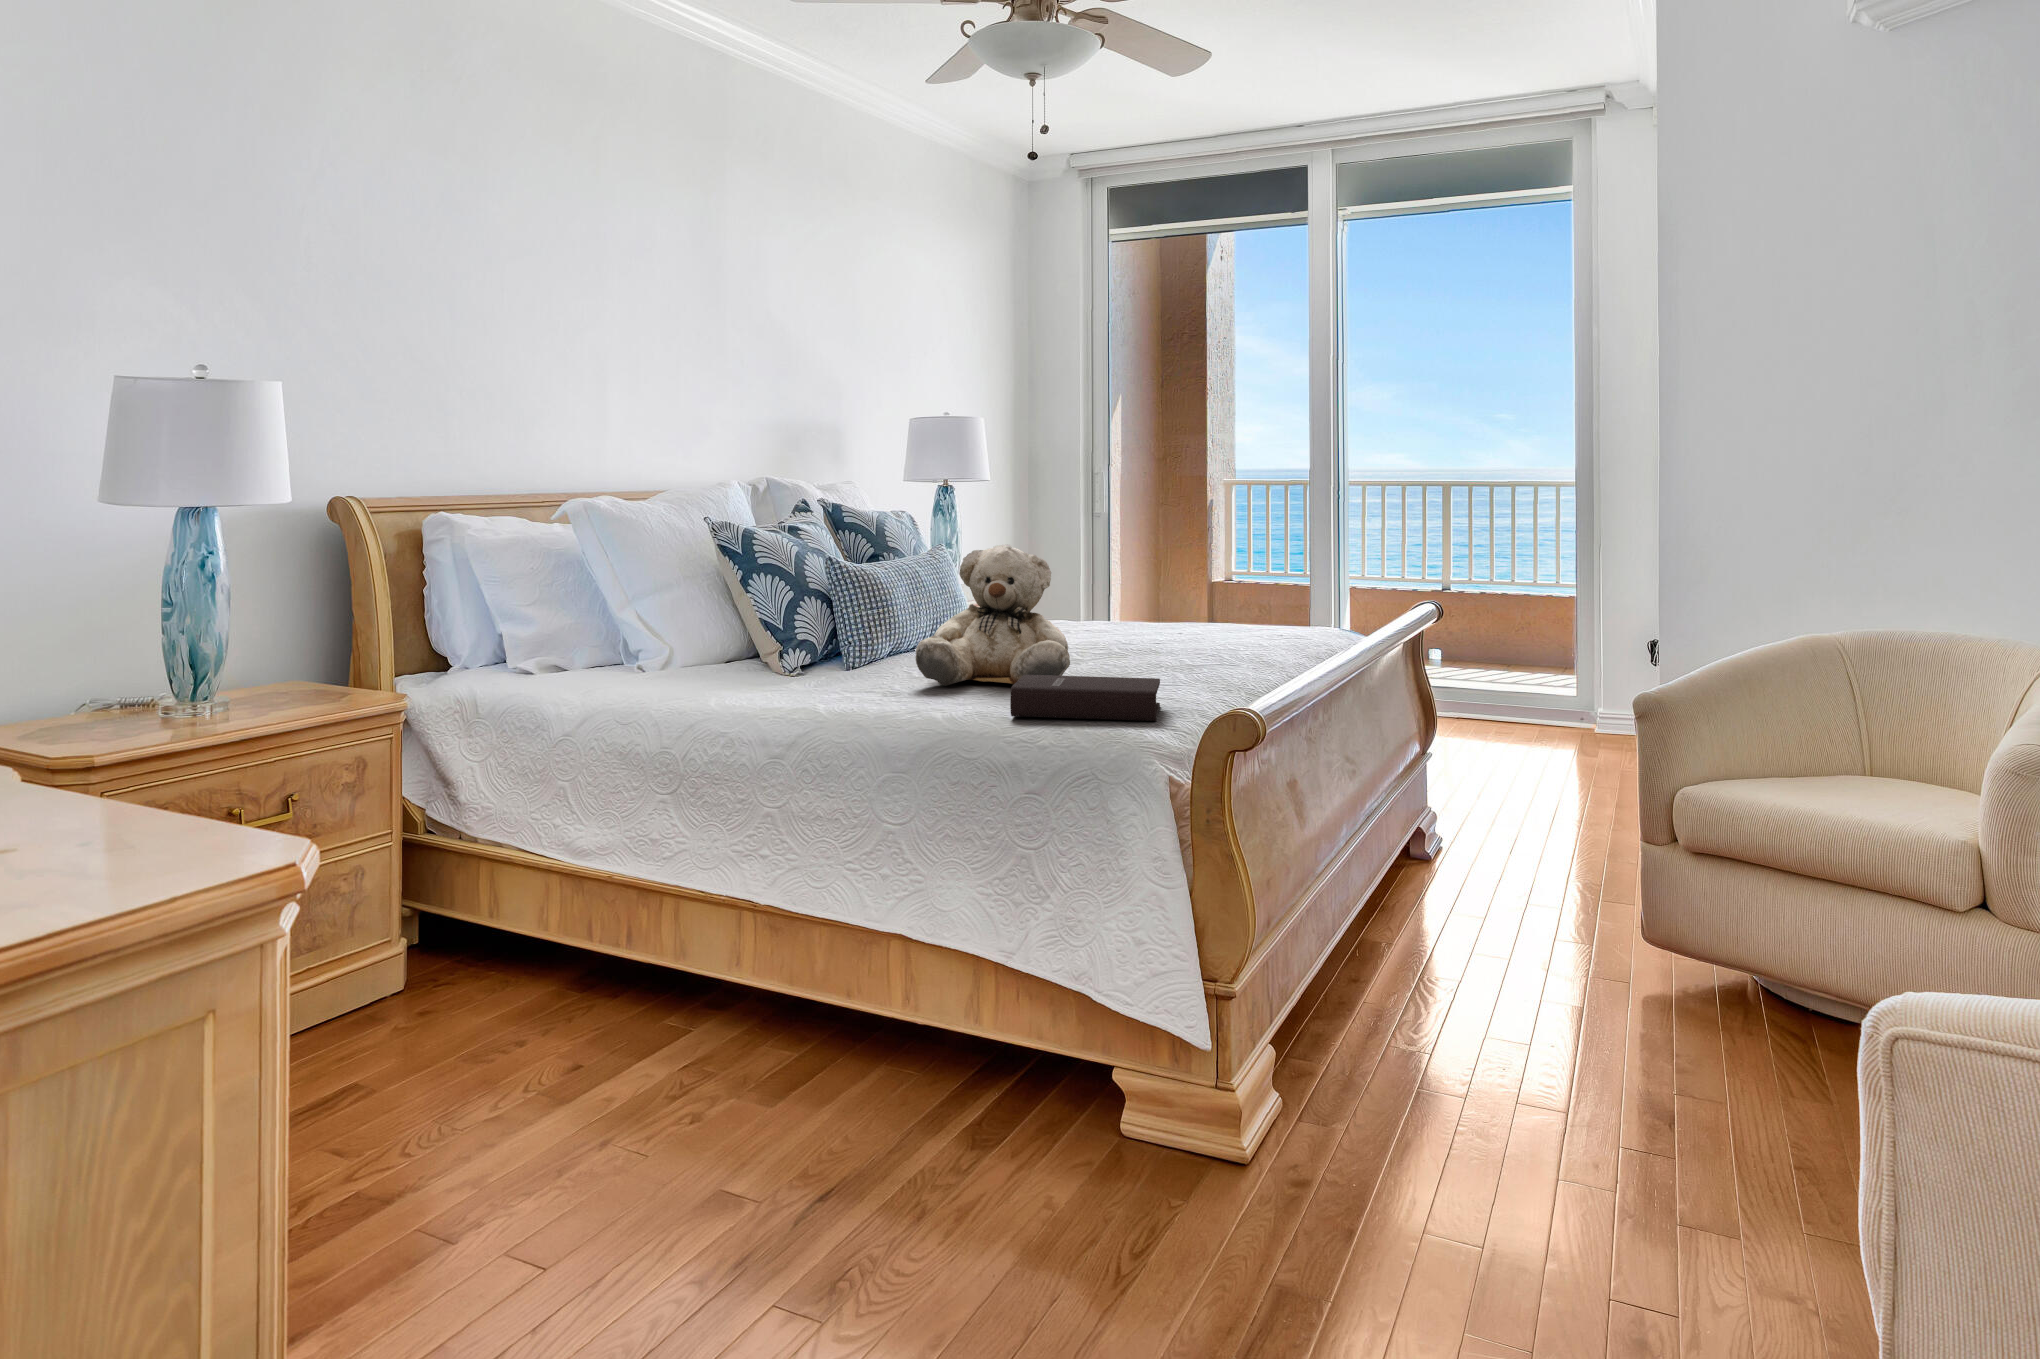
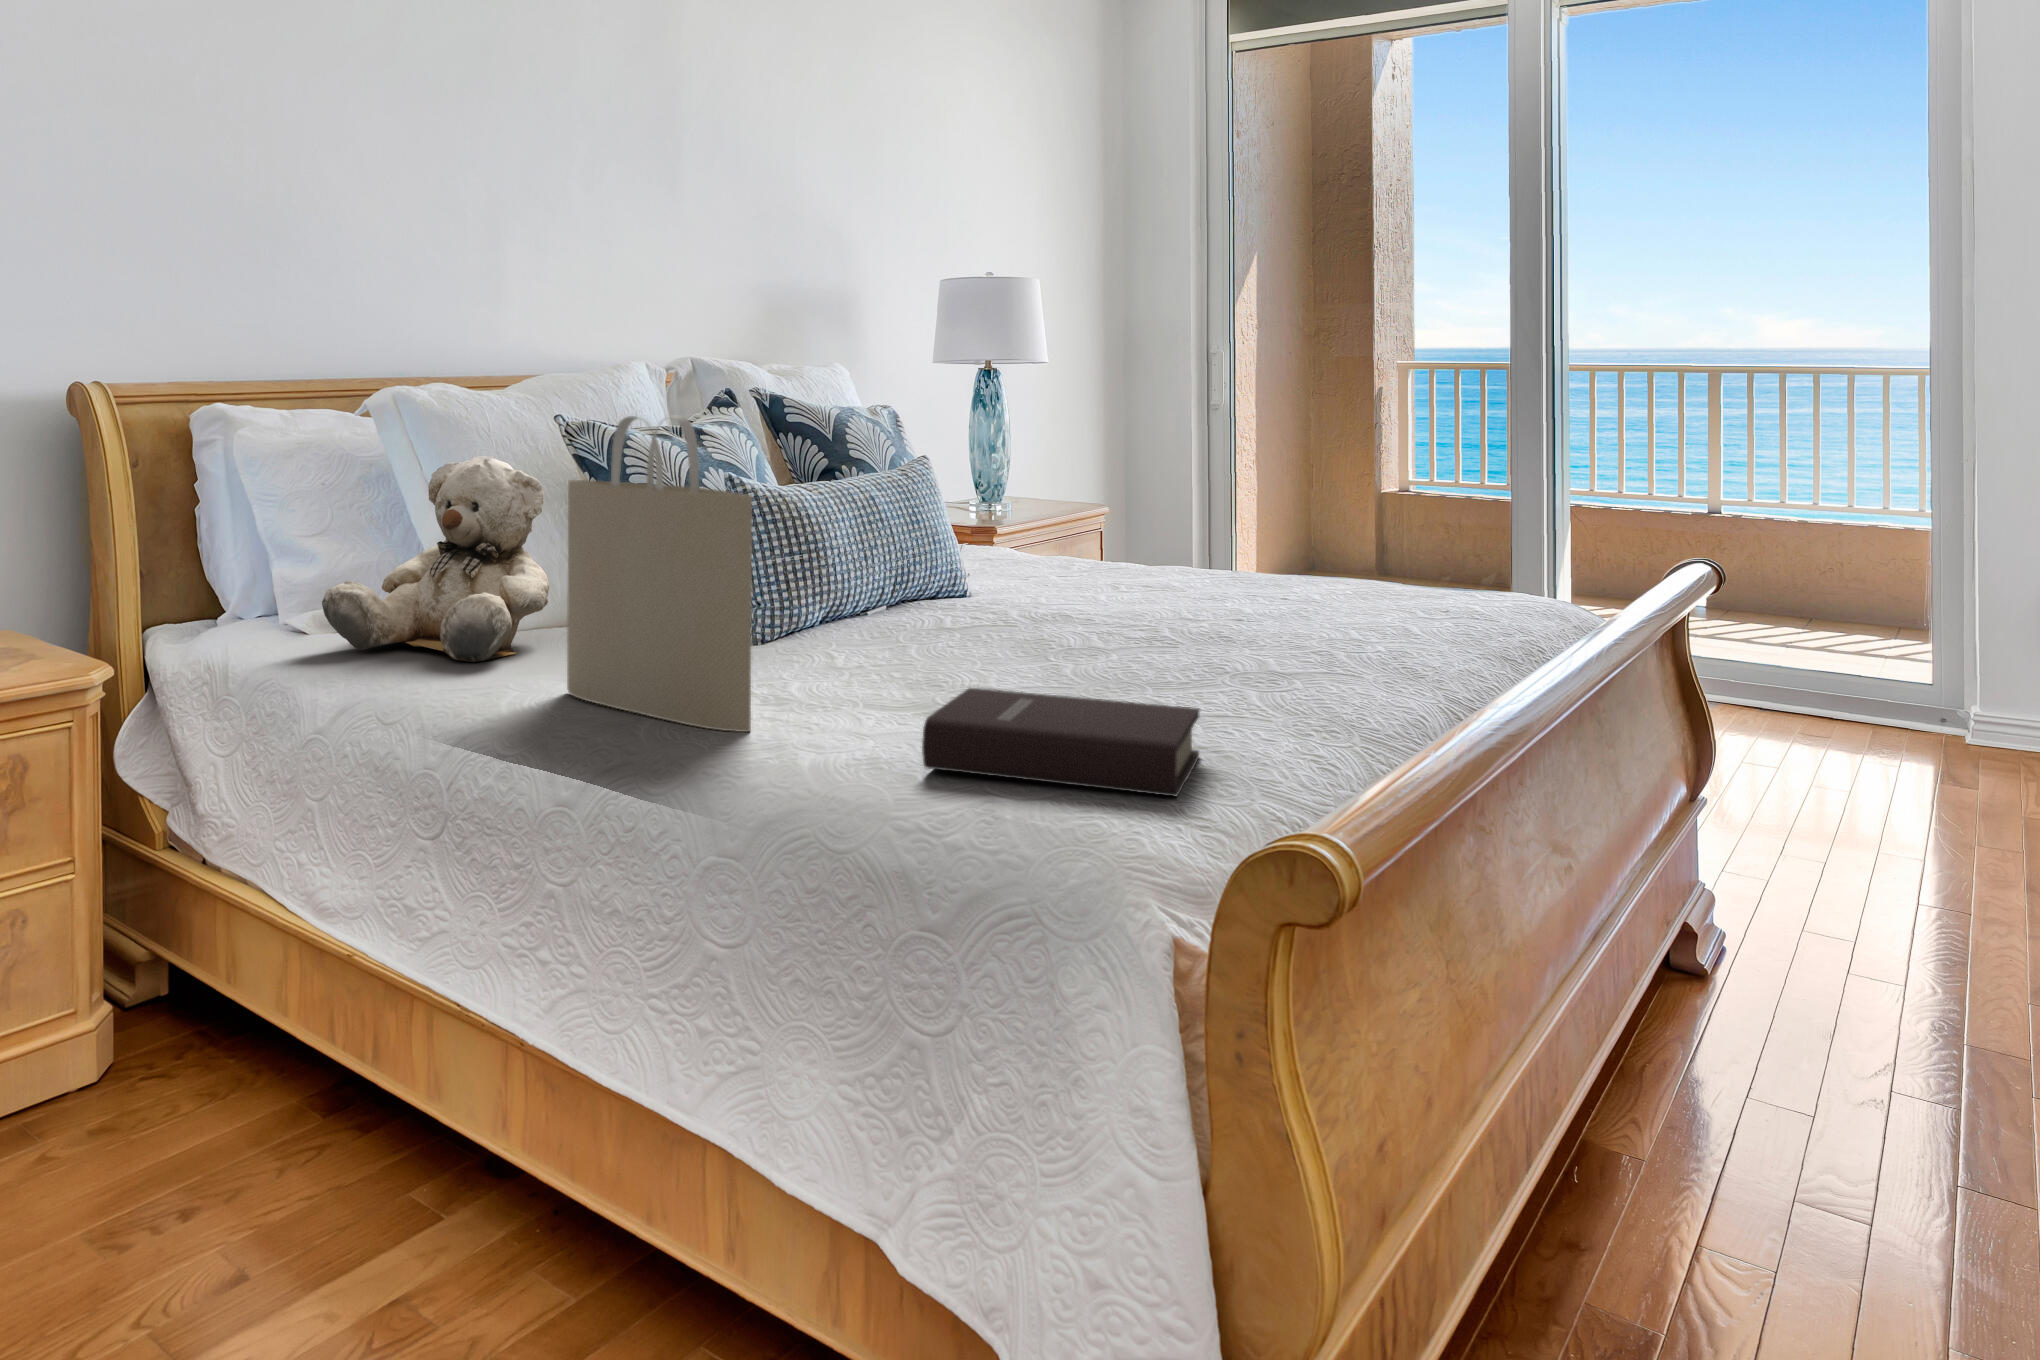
tote bag: none [754,514,892,708] -> present [567,415,752,732]
teddy bear: present [916,544,1070,686] -> present [322,456,550,662]

